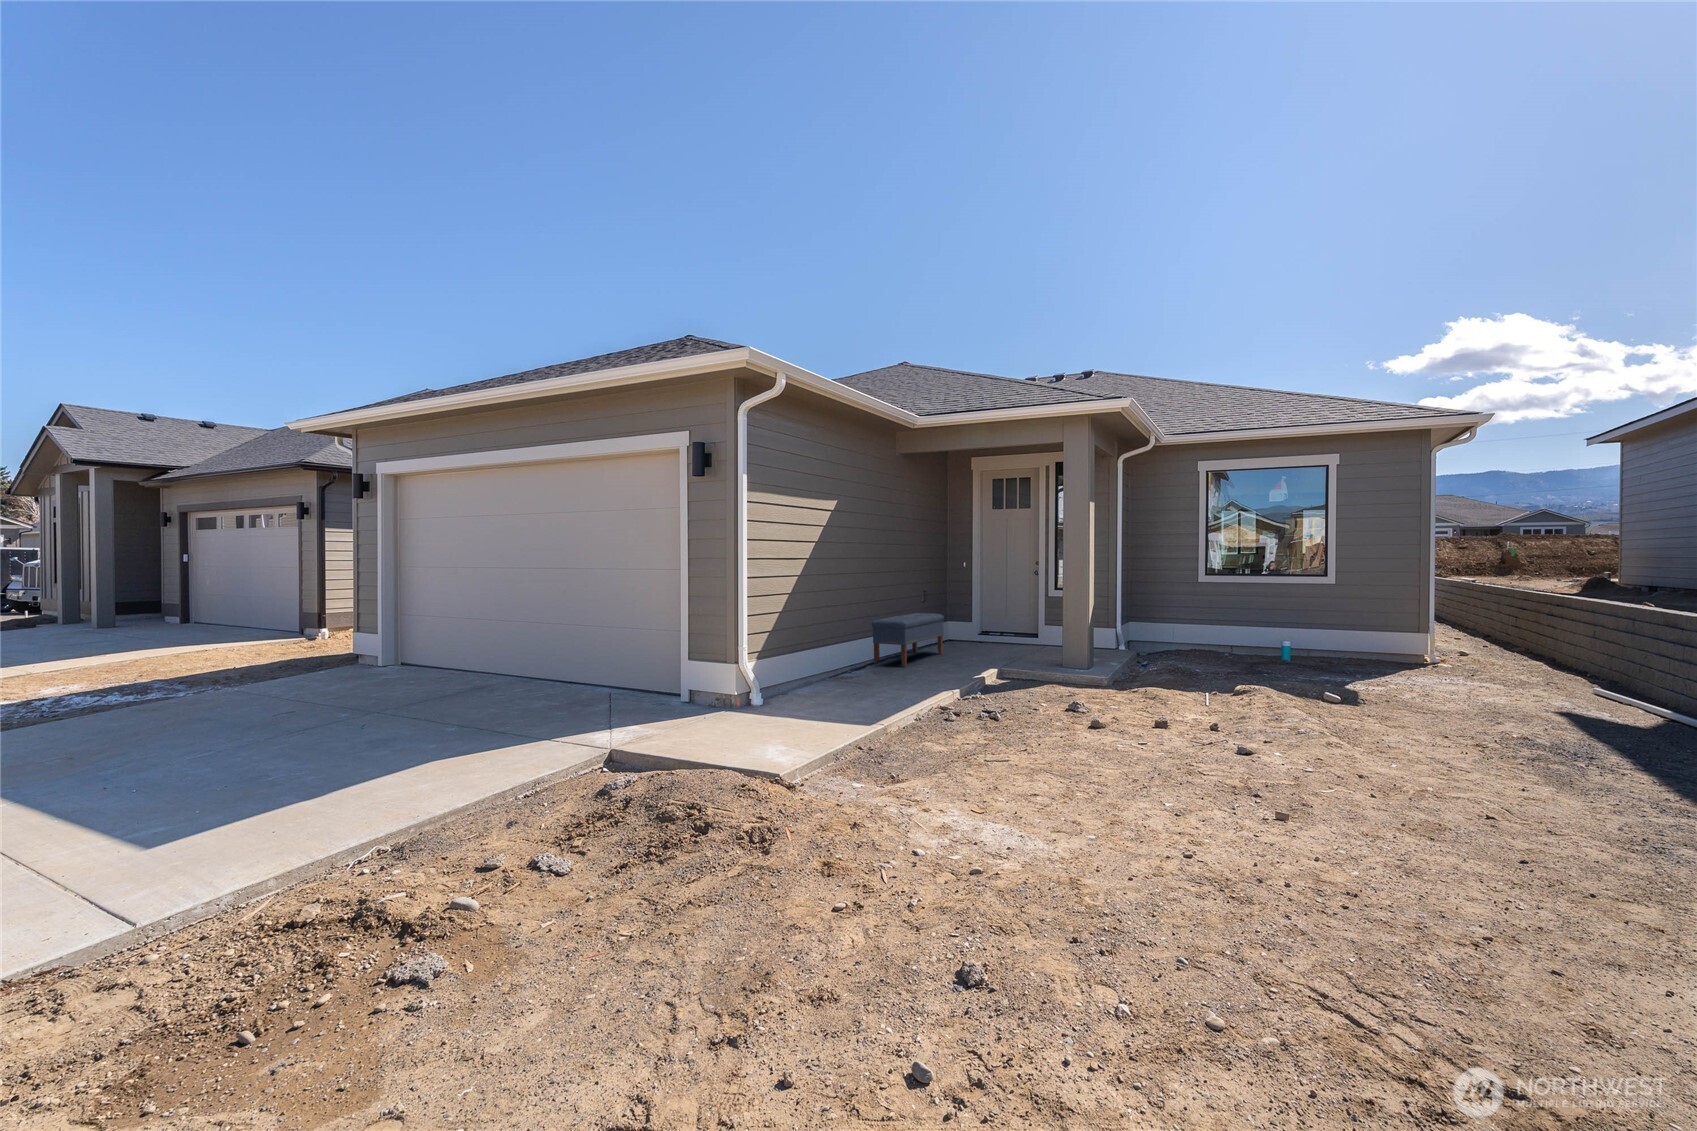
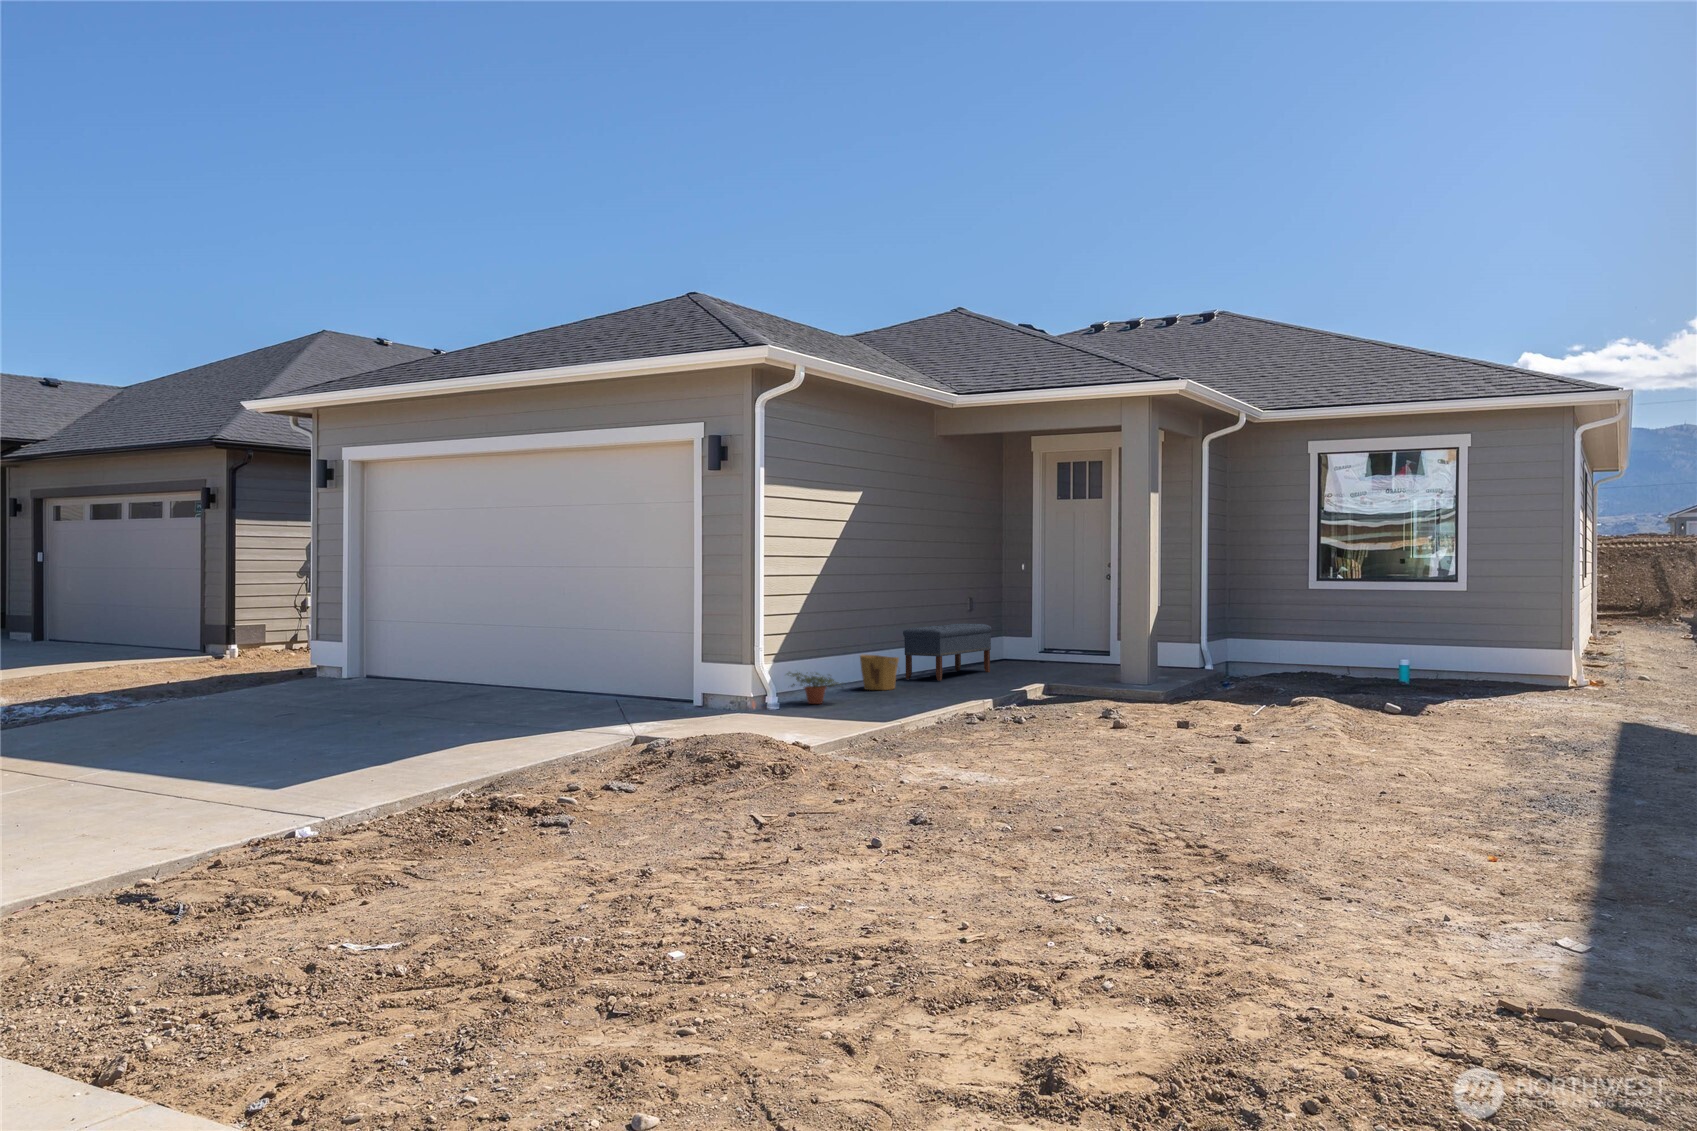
bucket: none [836,646,872,679] -> present [860,655,899,690]
potted plant: none [767,667,827,700] -> present [787,672,838,704]

